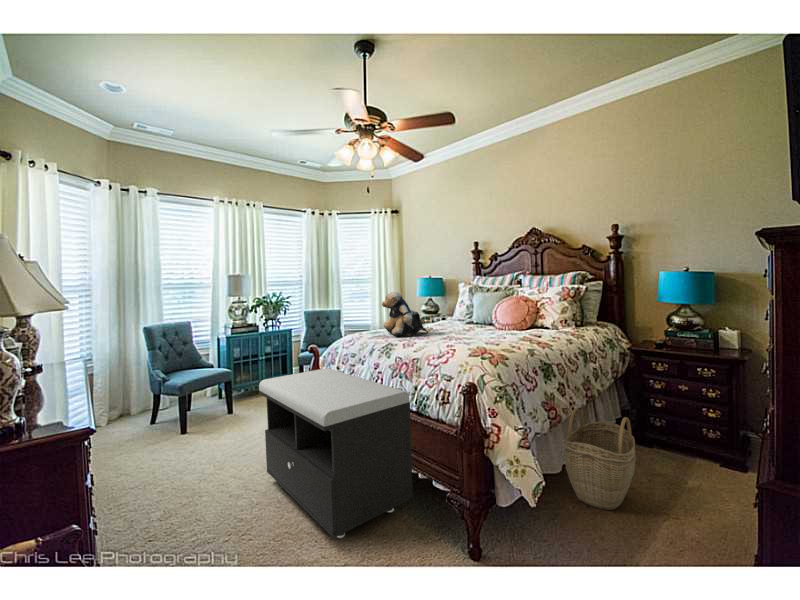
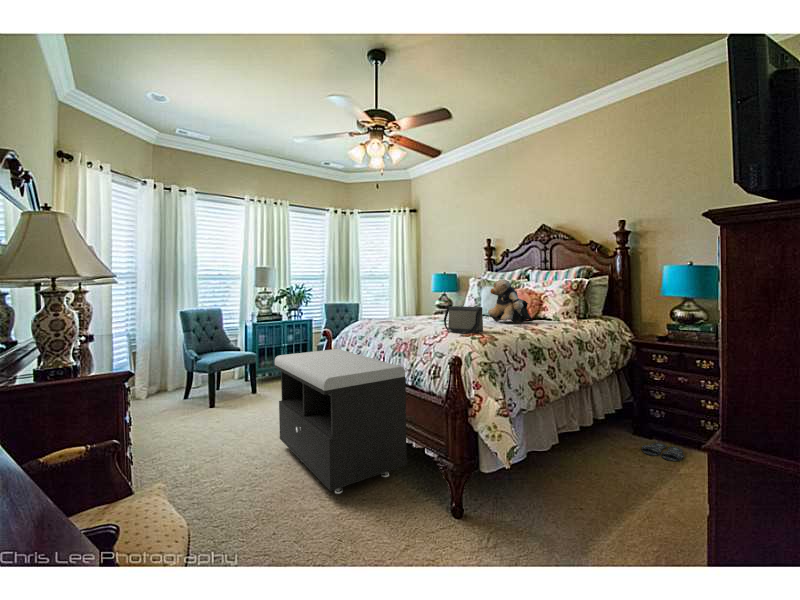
teddy bear: present [382,292,428,337] -> present [488,279,533,324]
handbag: none [448,322,492,354] -> present [444,306,483,334]
woven basket: present [565,408,636,510] -> none [552,391,621,486]
slippers: none [647,453,692,474] -> present [642,443,685,461]

